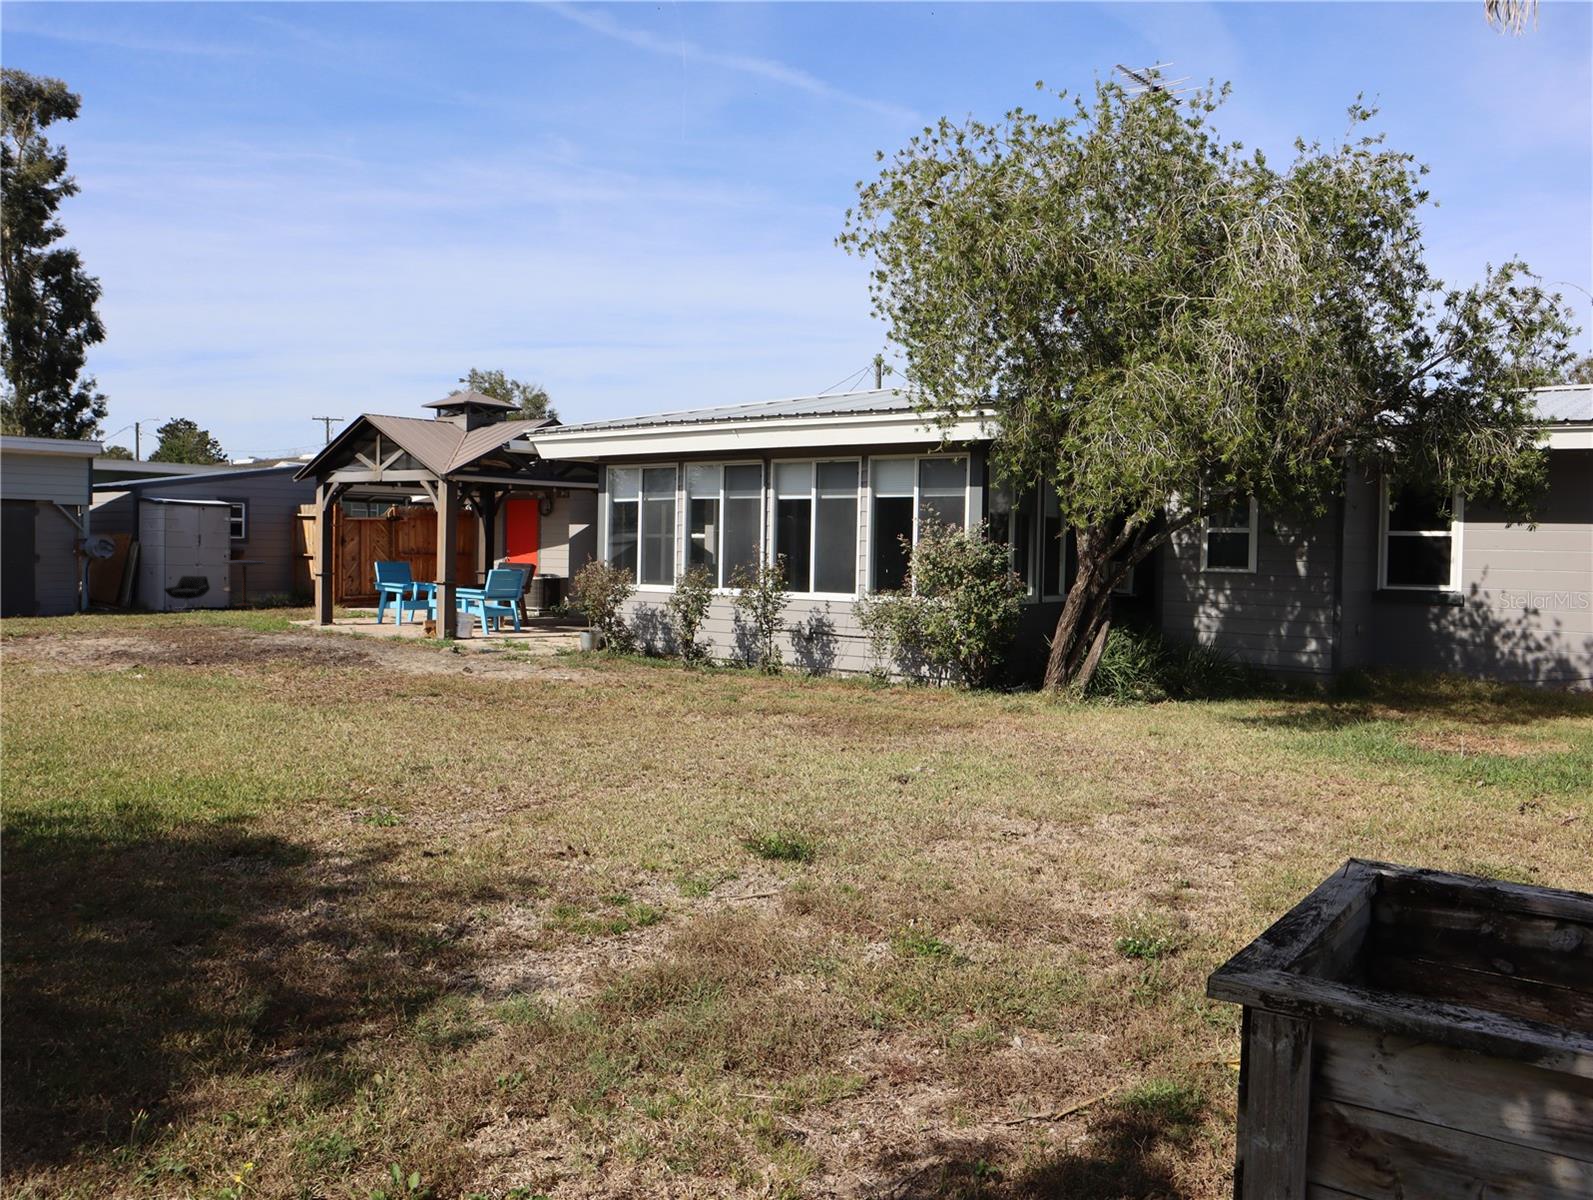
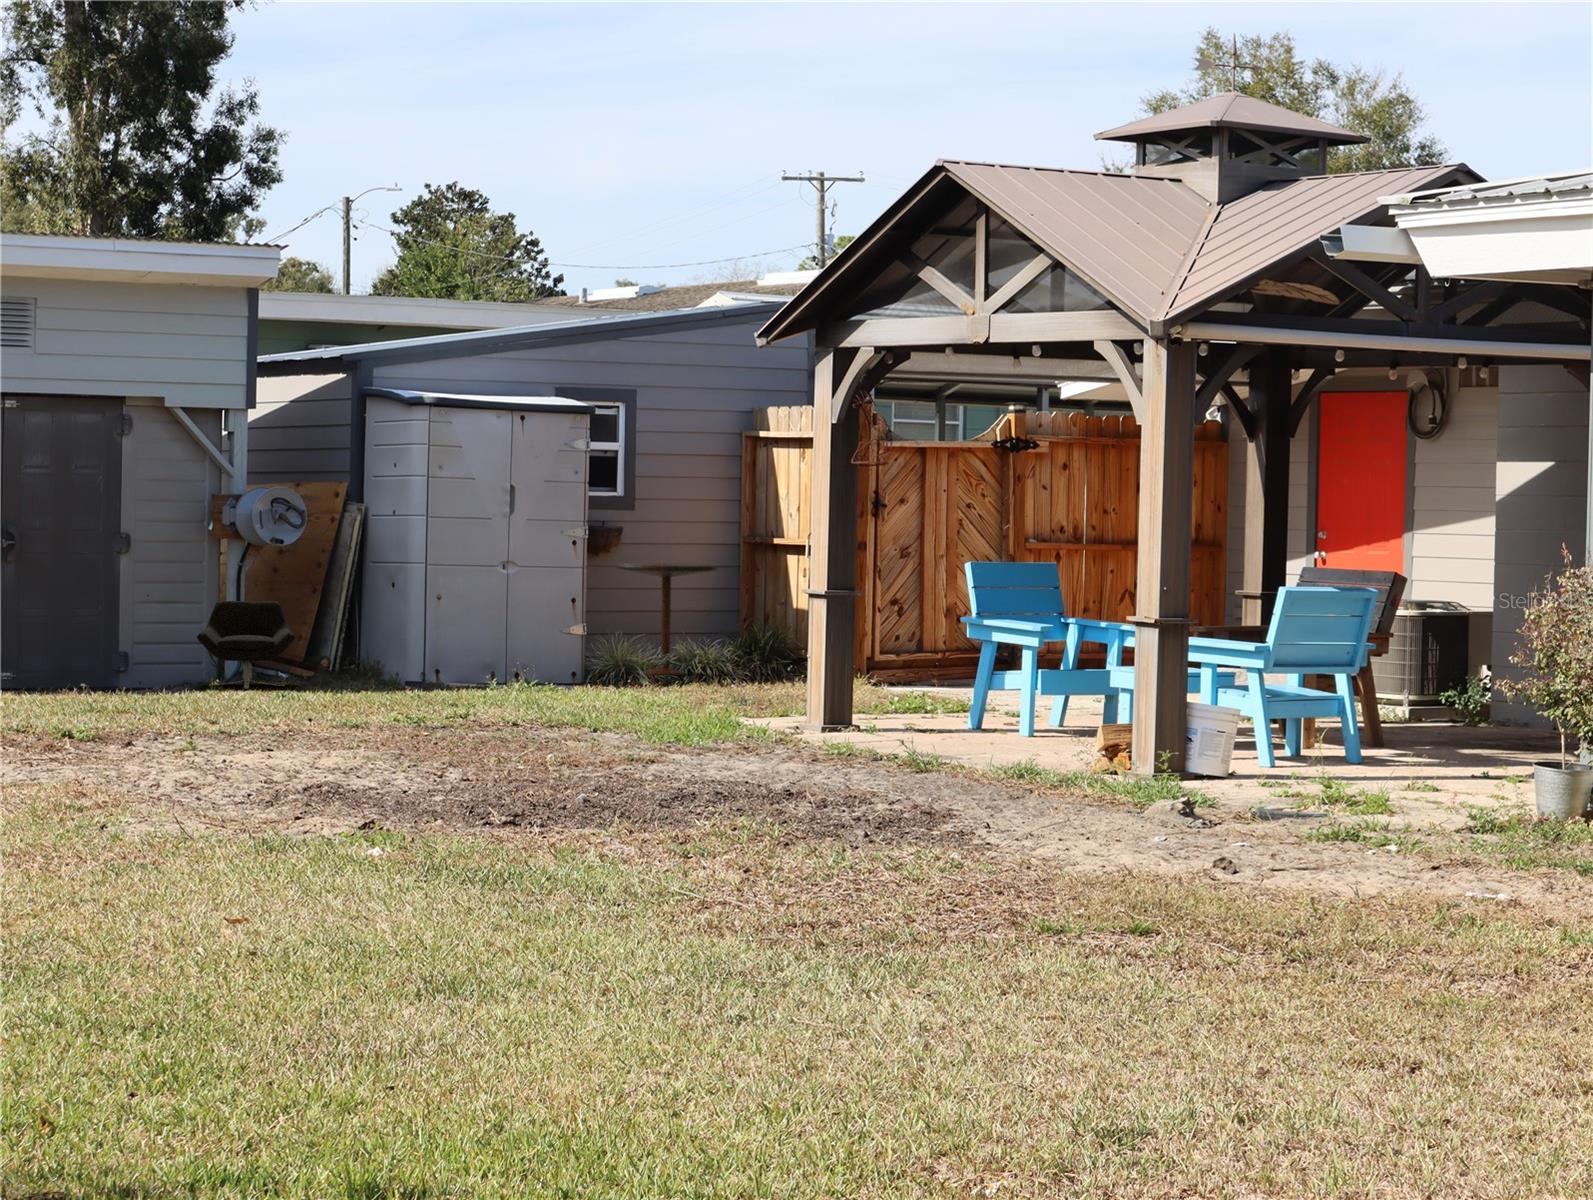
lounge chair: present [164,576,210,608] -> present [197,601,295,689]

